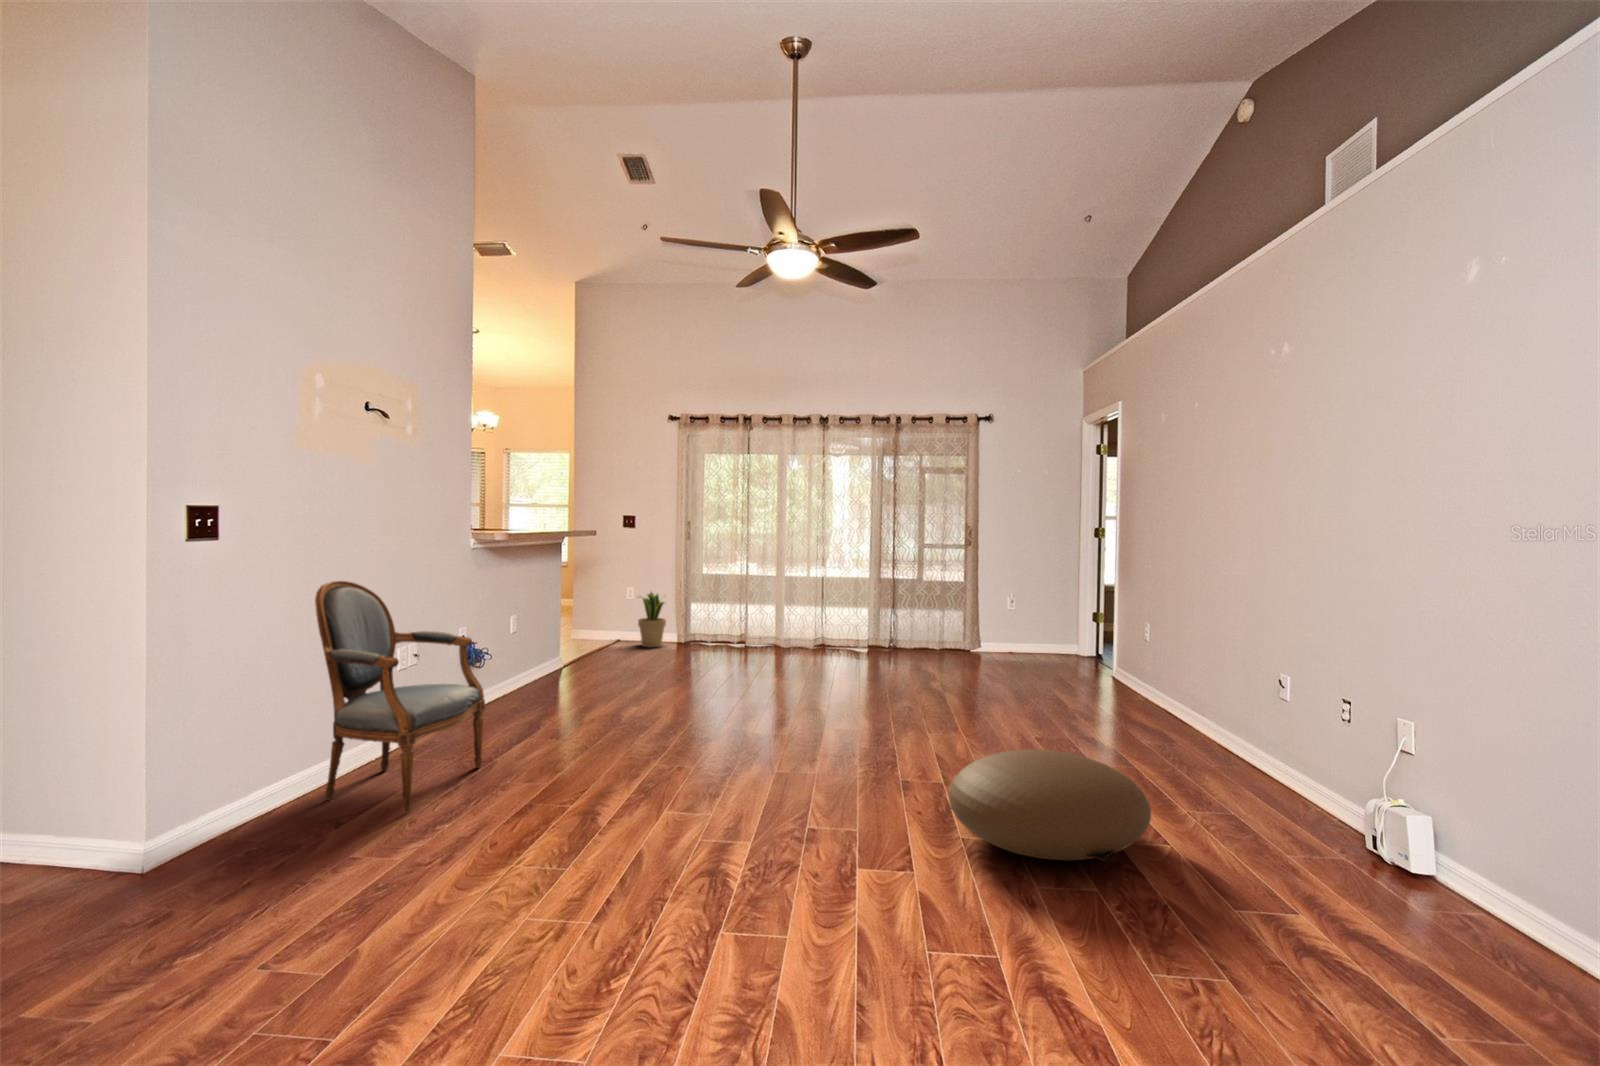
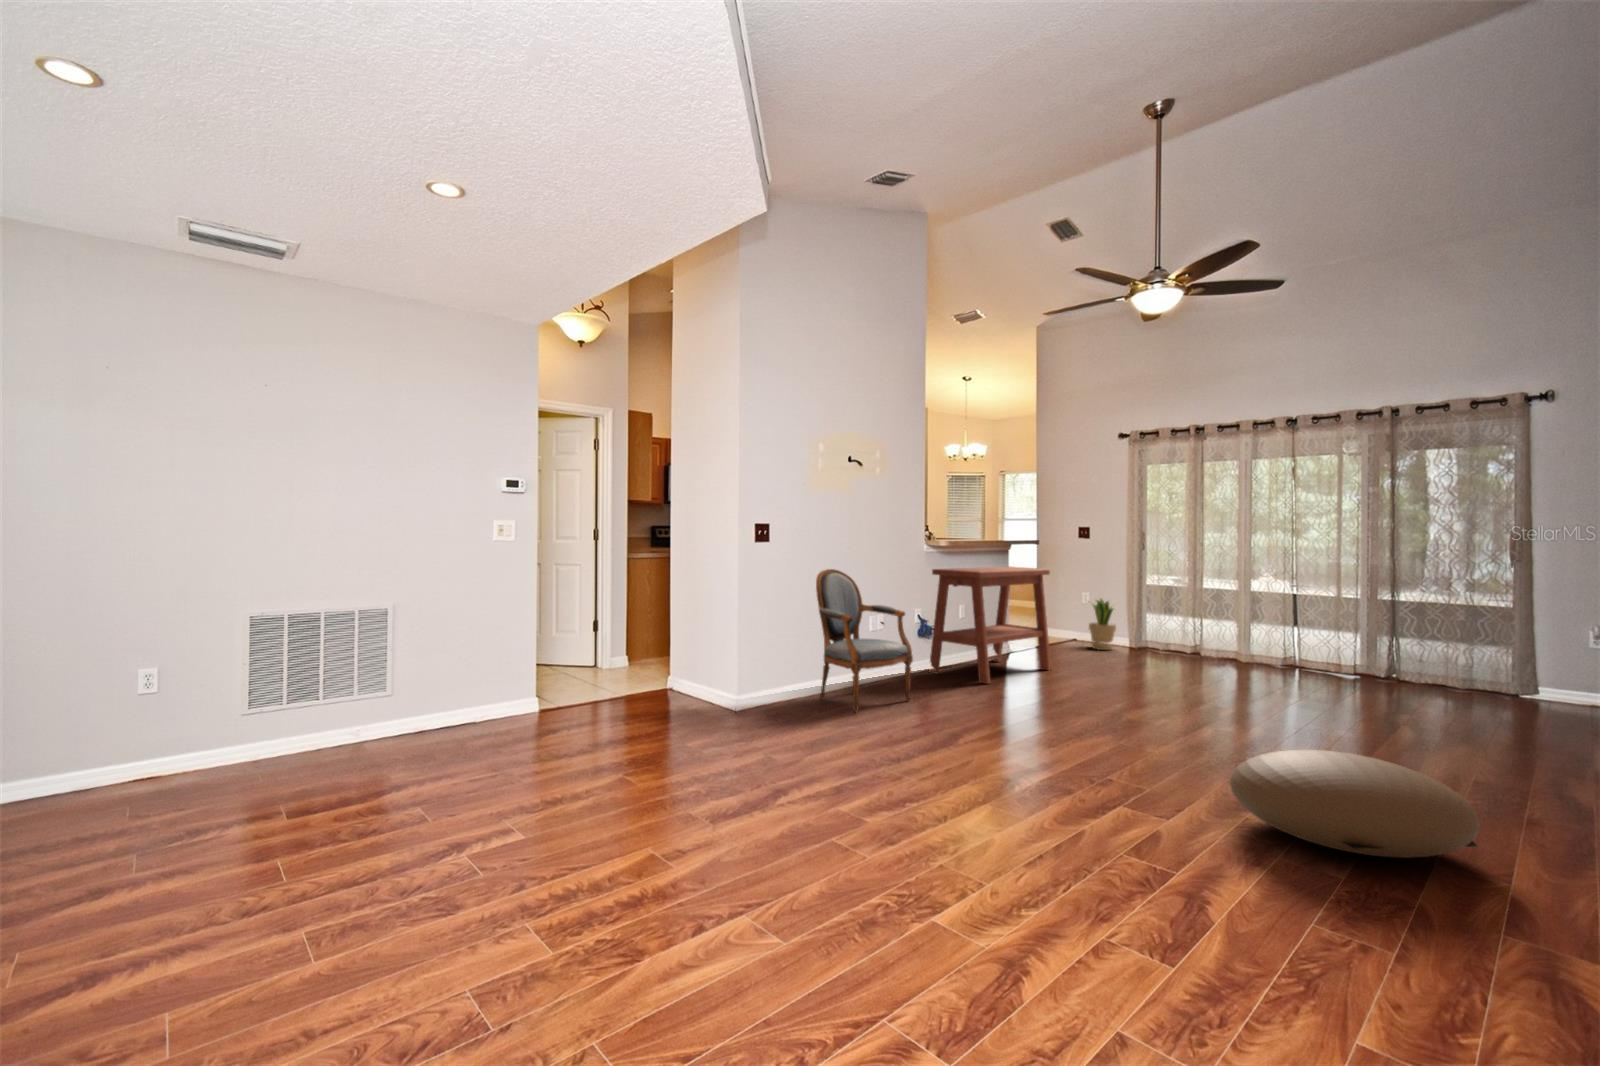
side table: none [478,563,624,716] -> present [929,567,1051,684]

